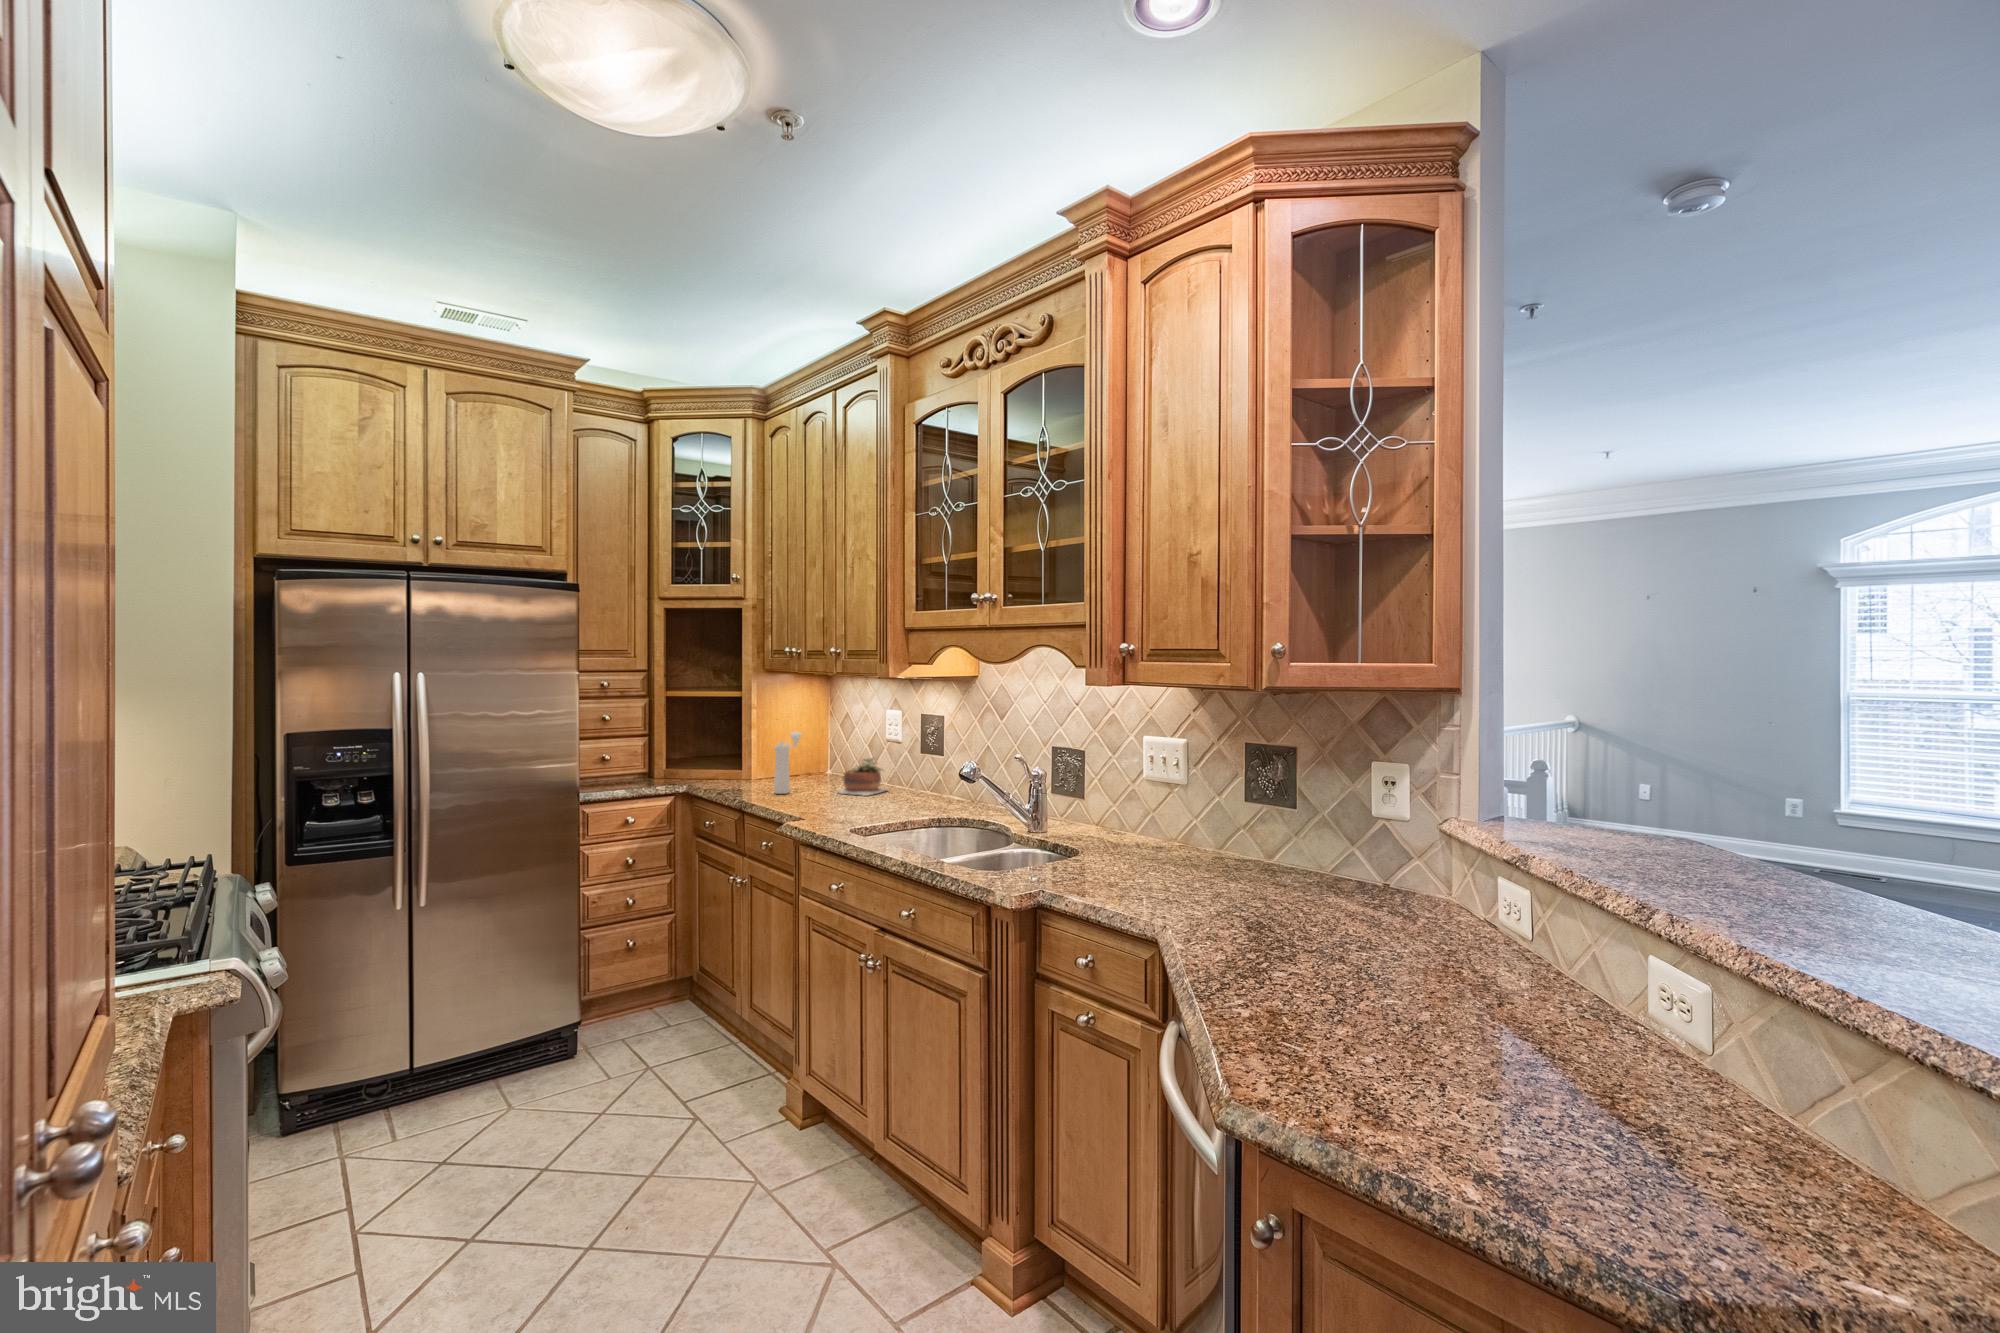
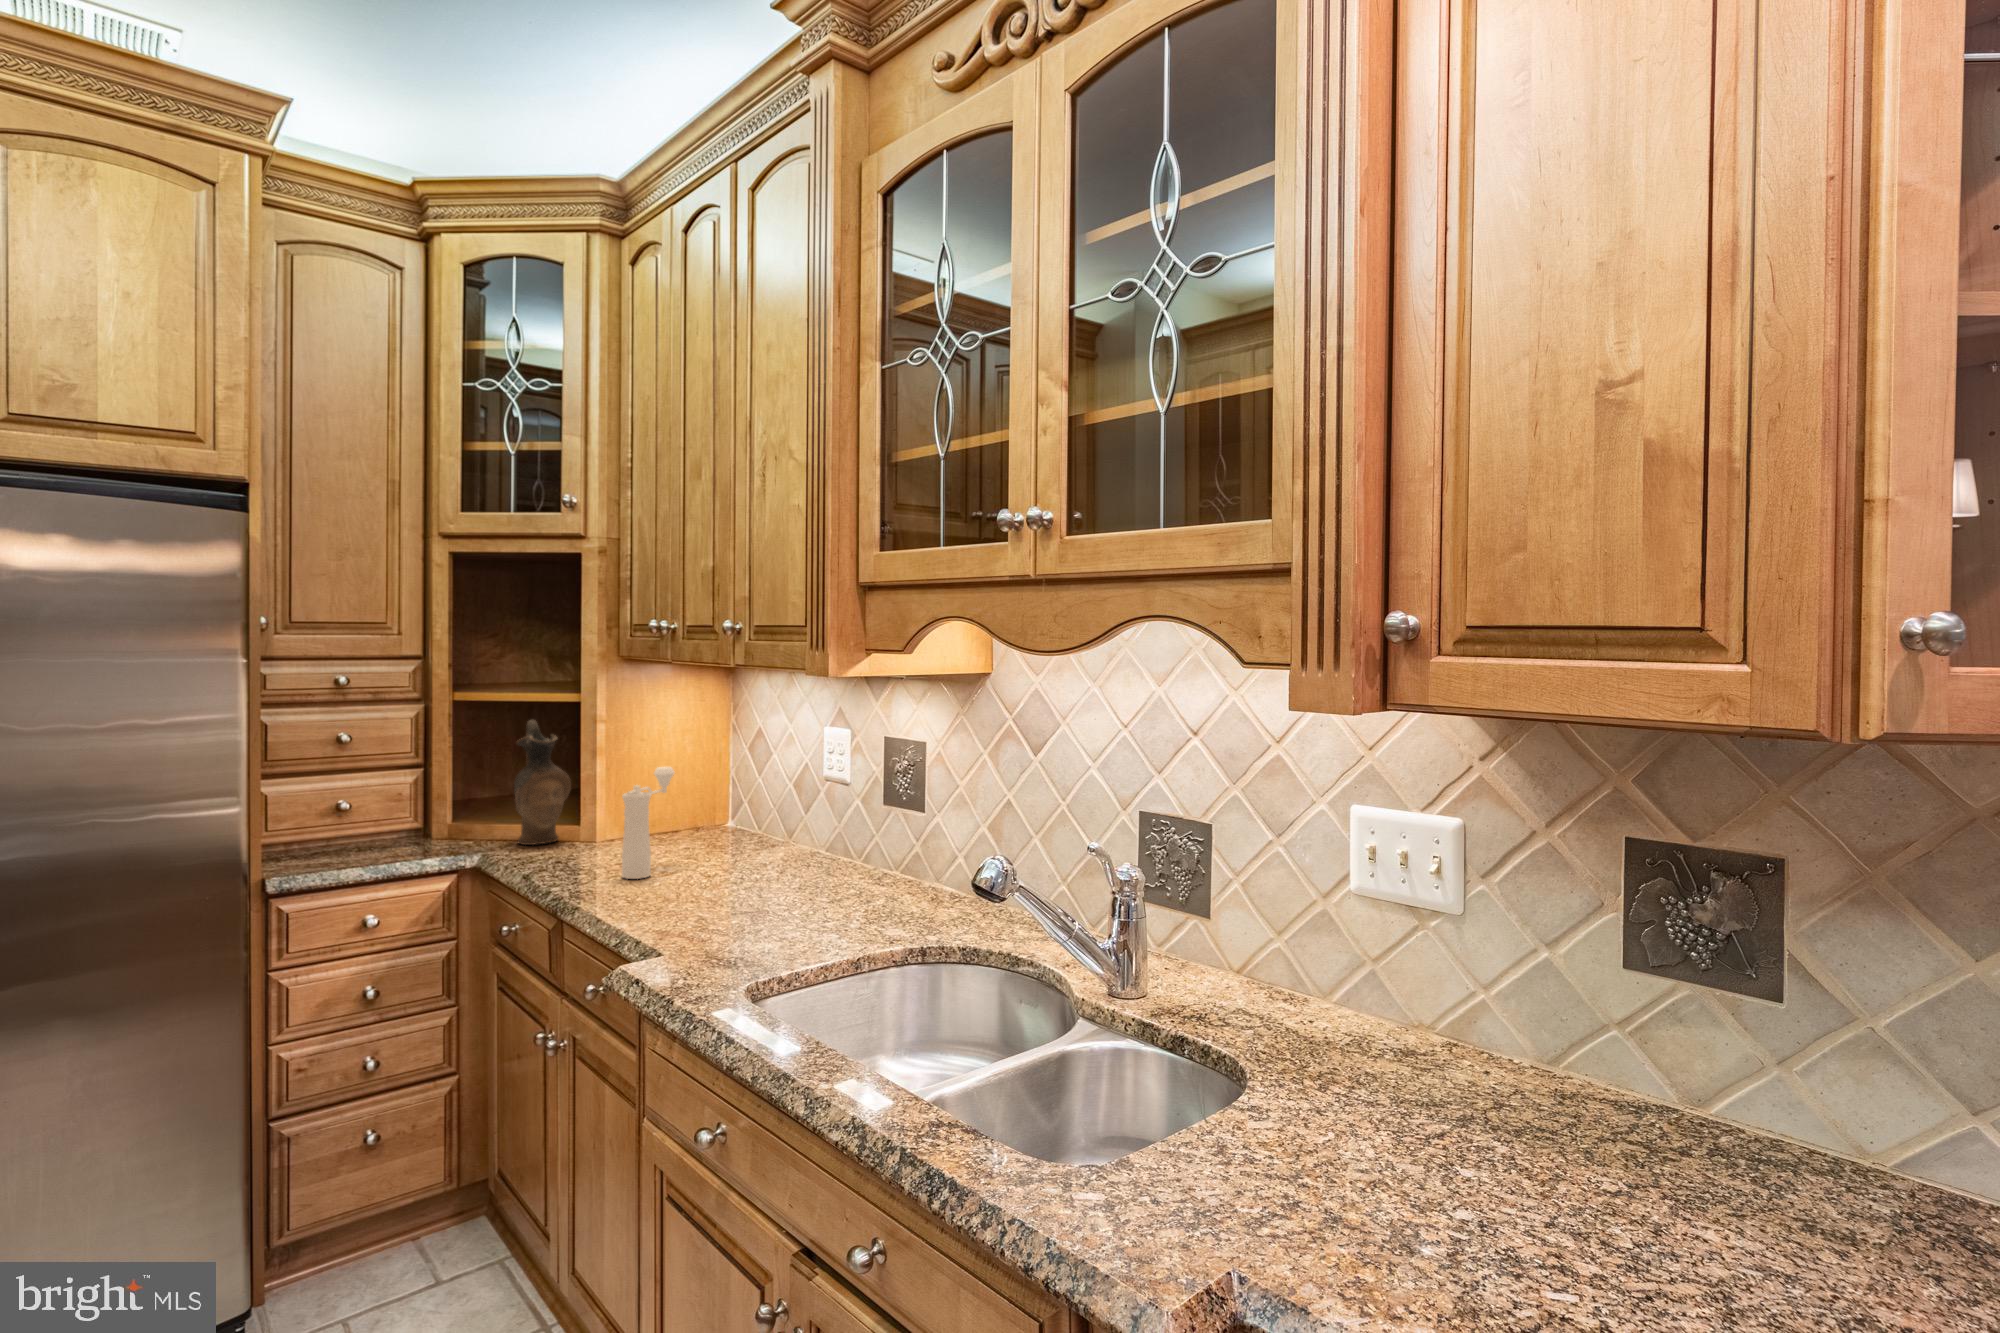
ceramic pitcher: none [705,706,738,780] -> present [514,720,571,845]
succulent plant: present [836,757,888,796] -> none [731,812,826,883]

